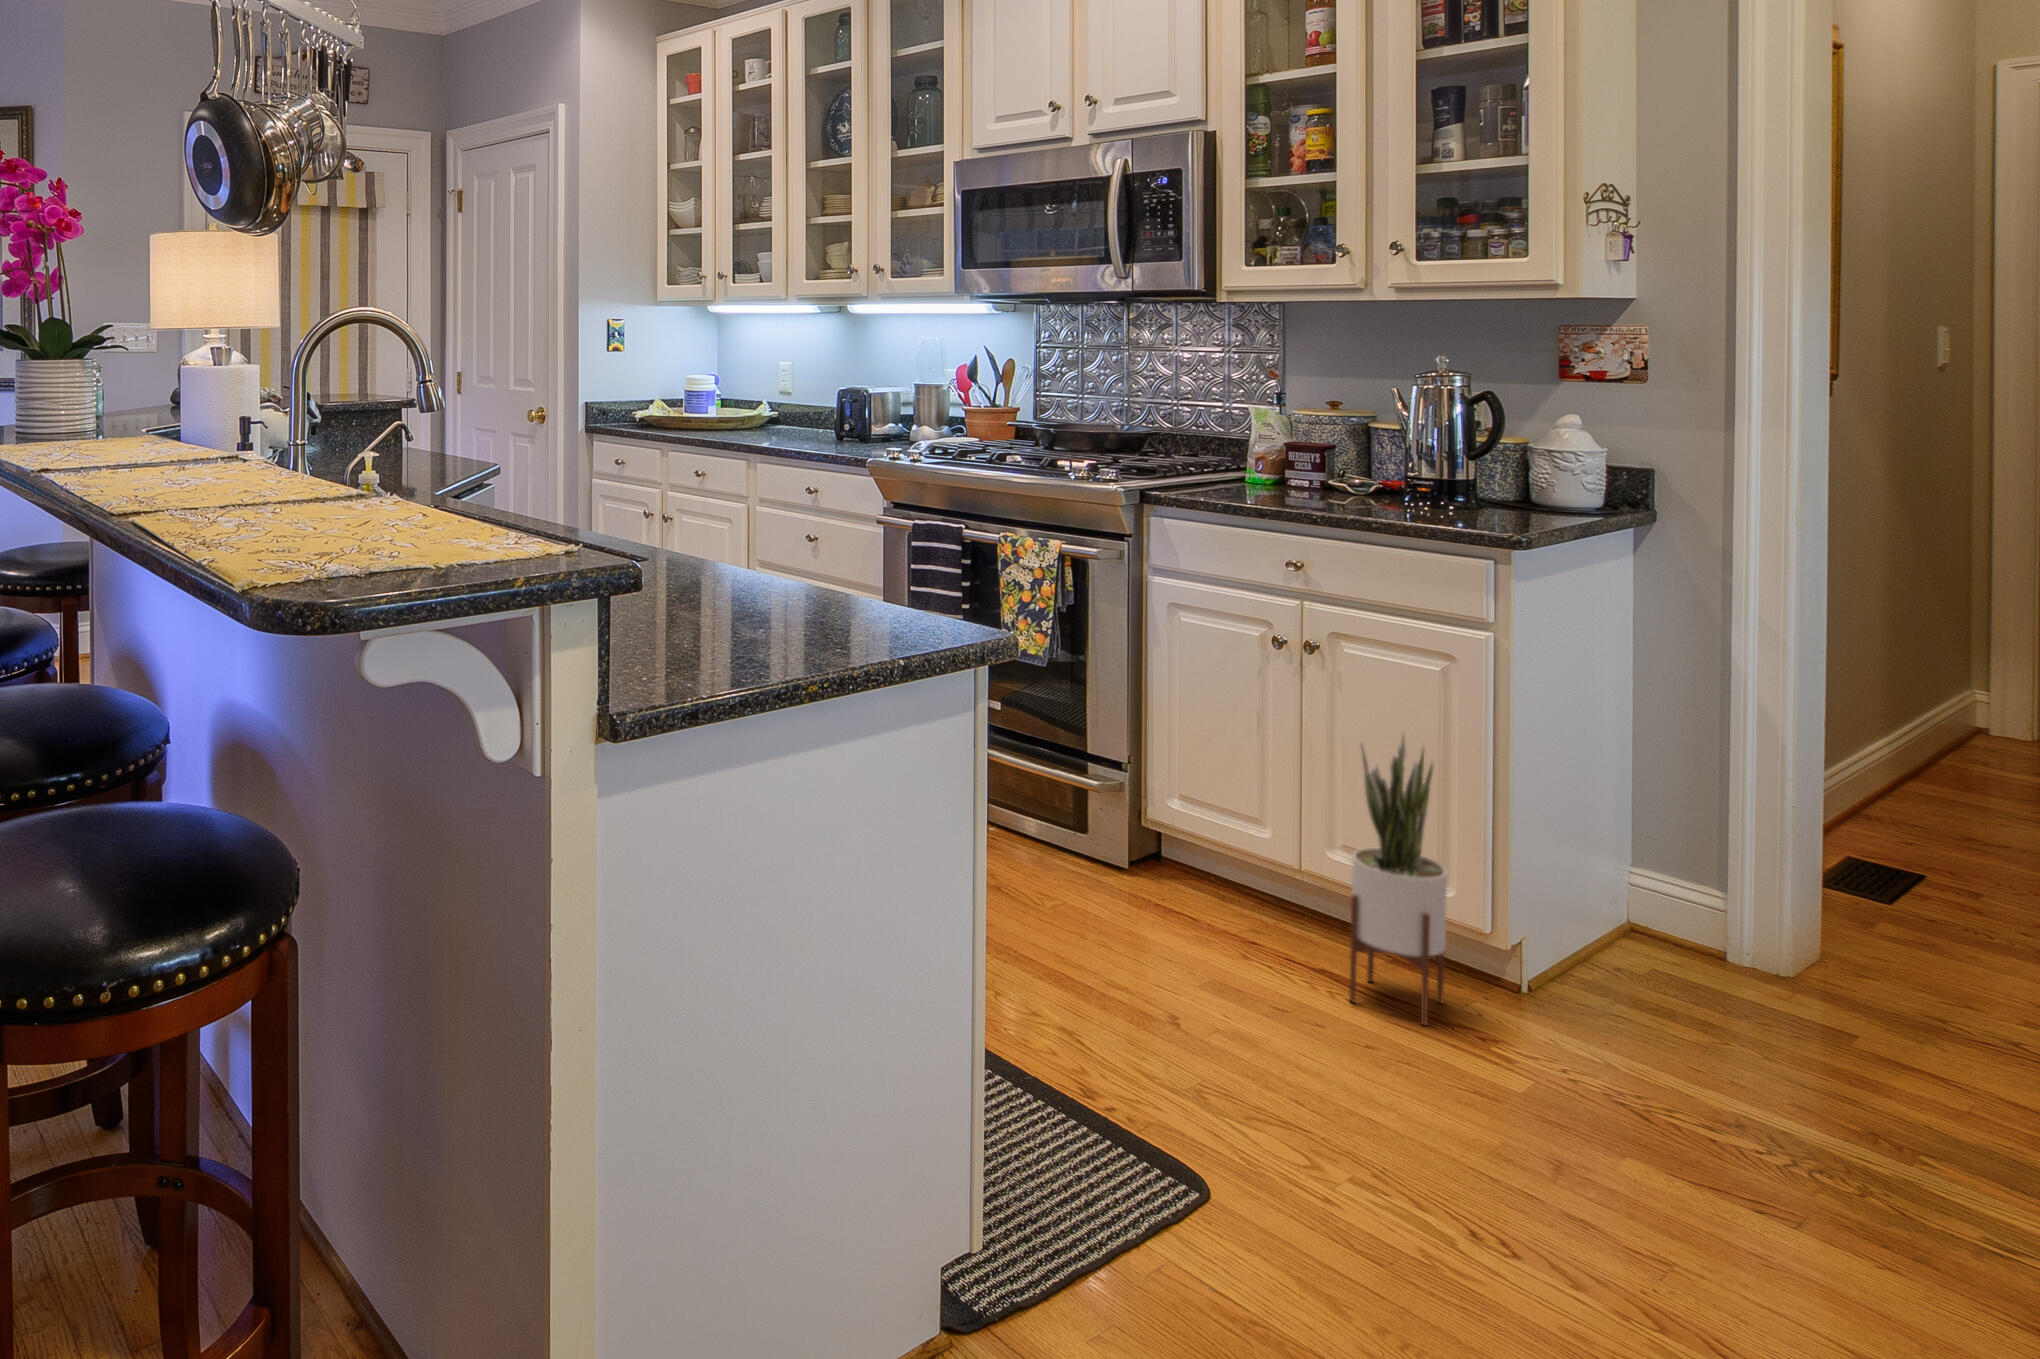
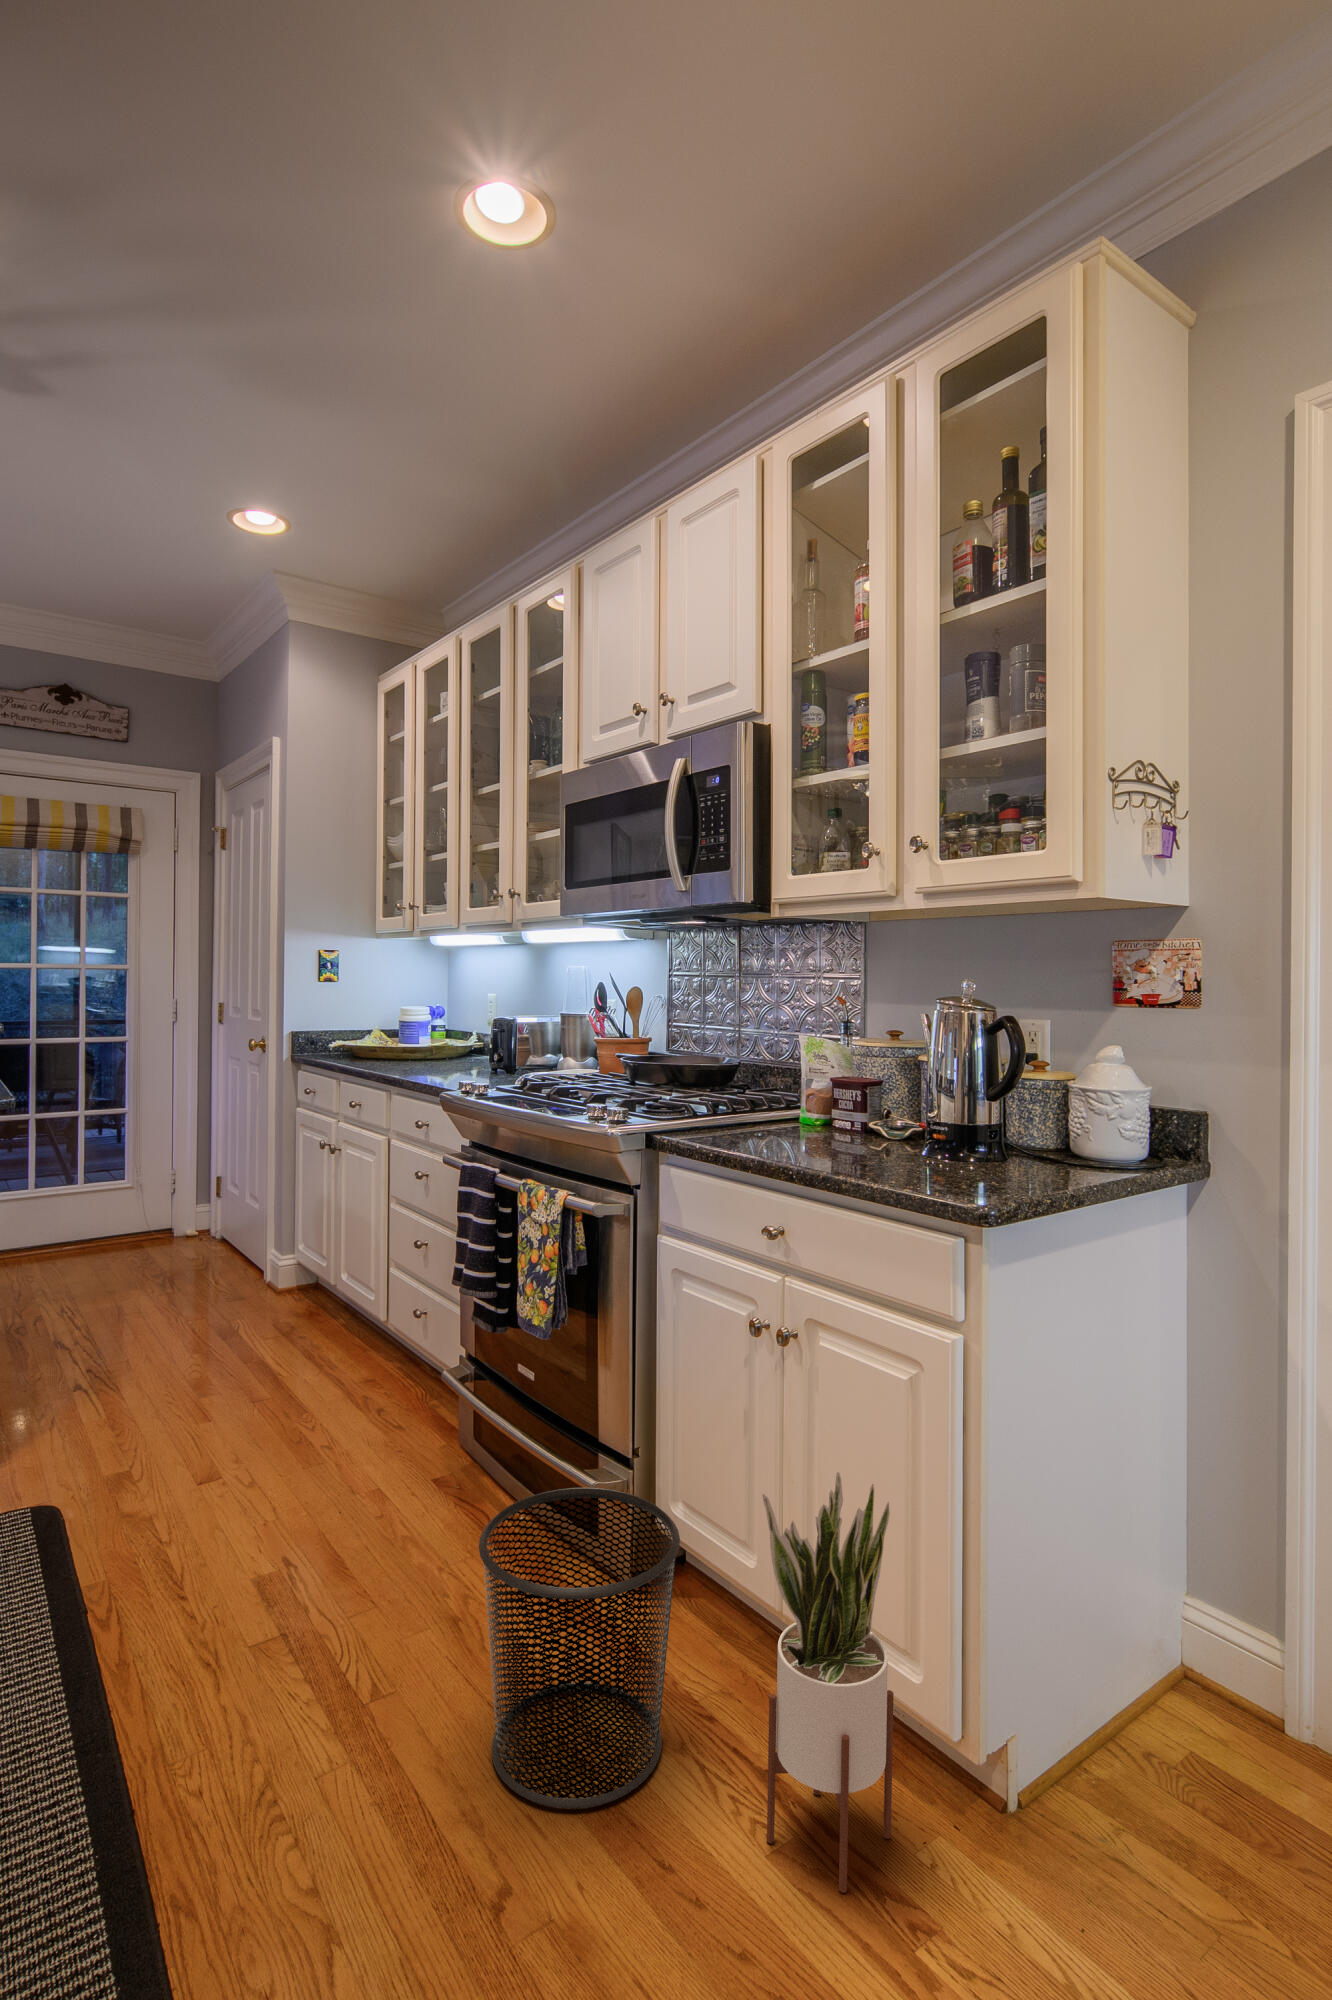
waste bin: none [1083,768,1251,983] -> present [479,1488,680,1809]

